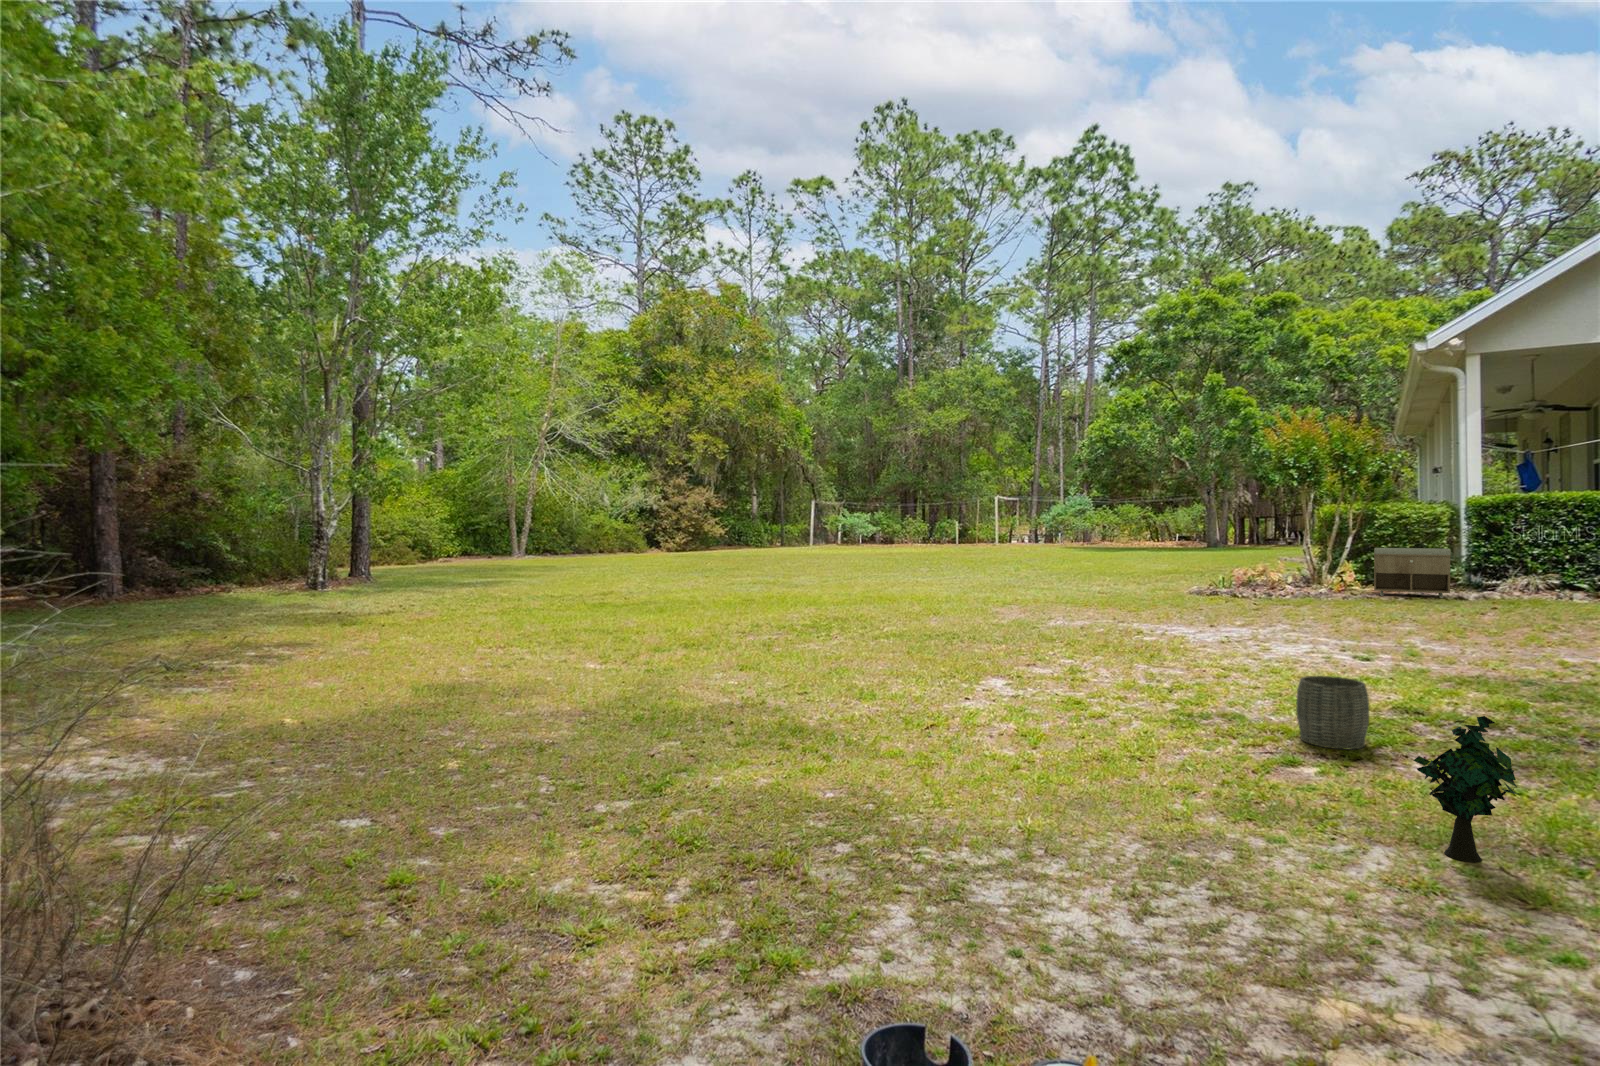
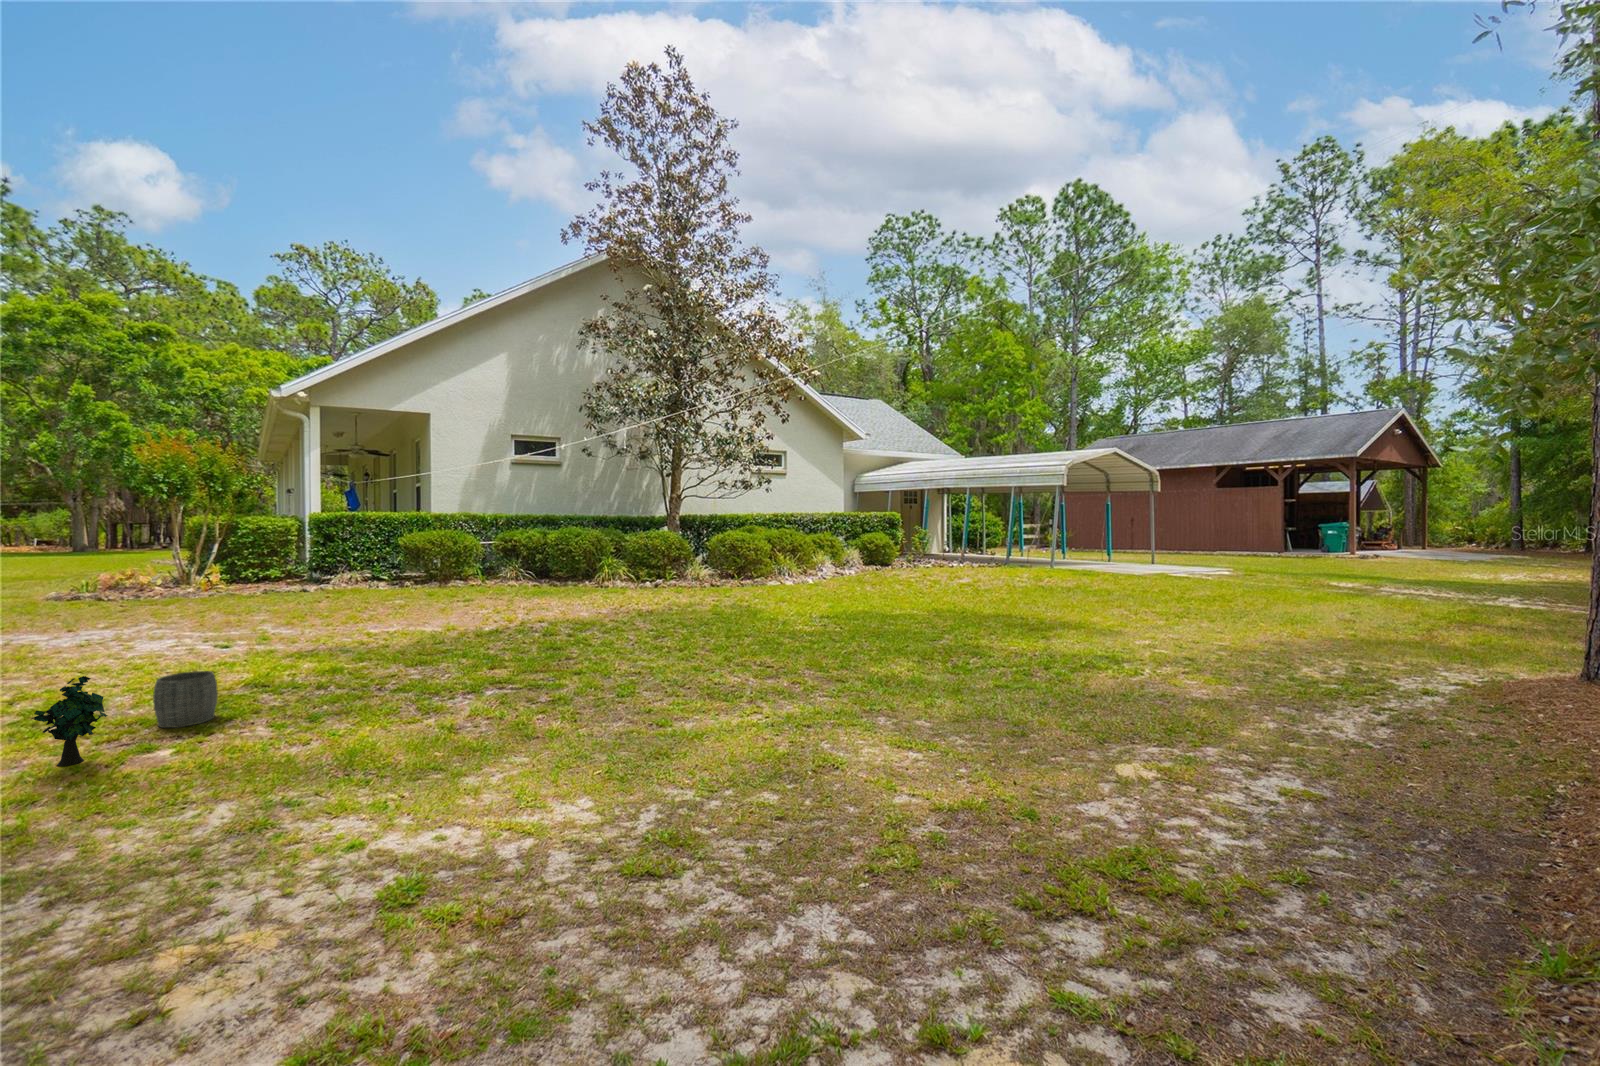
storage bench: present [1374,548,1451,598] -> none [240,552,300,590]
decorative plant: present [1414,716,1517,862] -> present [31,676,108,766]

